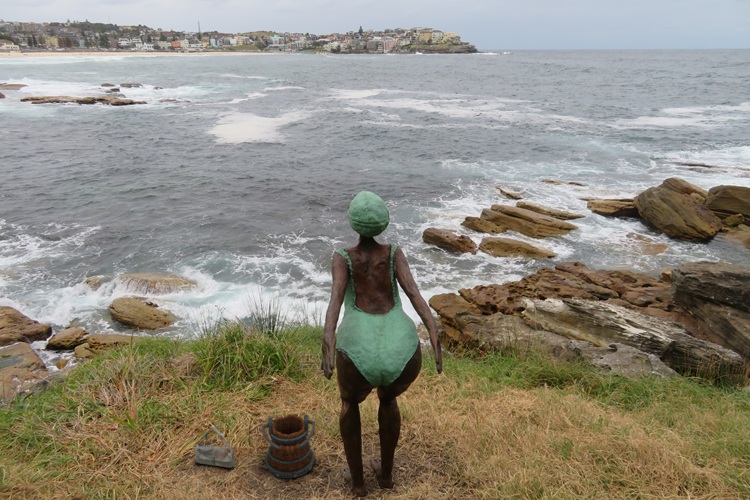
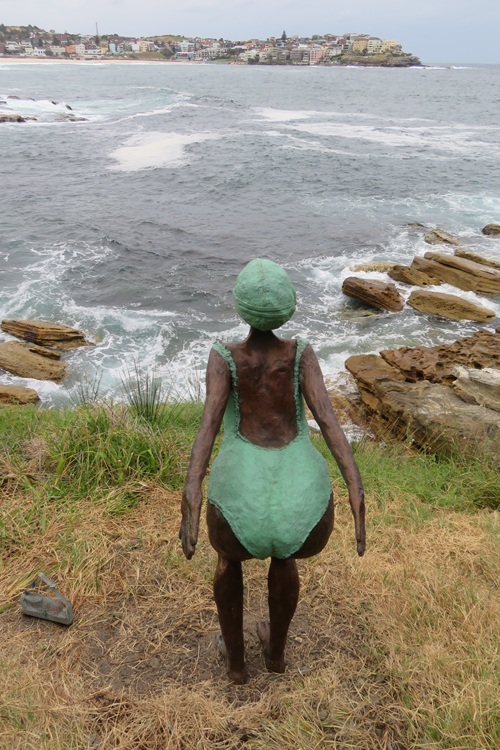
bucket: present [262,414,316,478] -> none [107,557,183,646]

